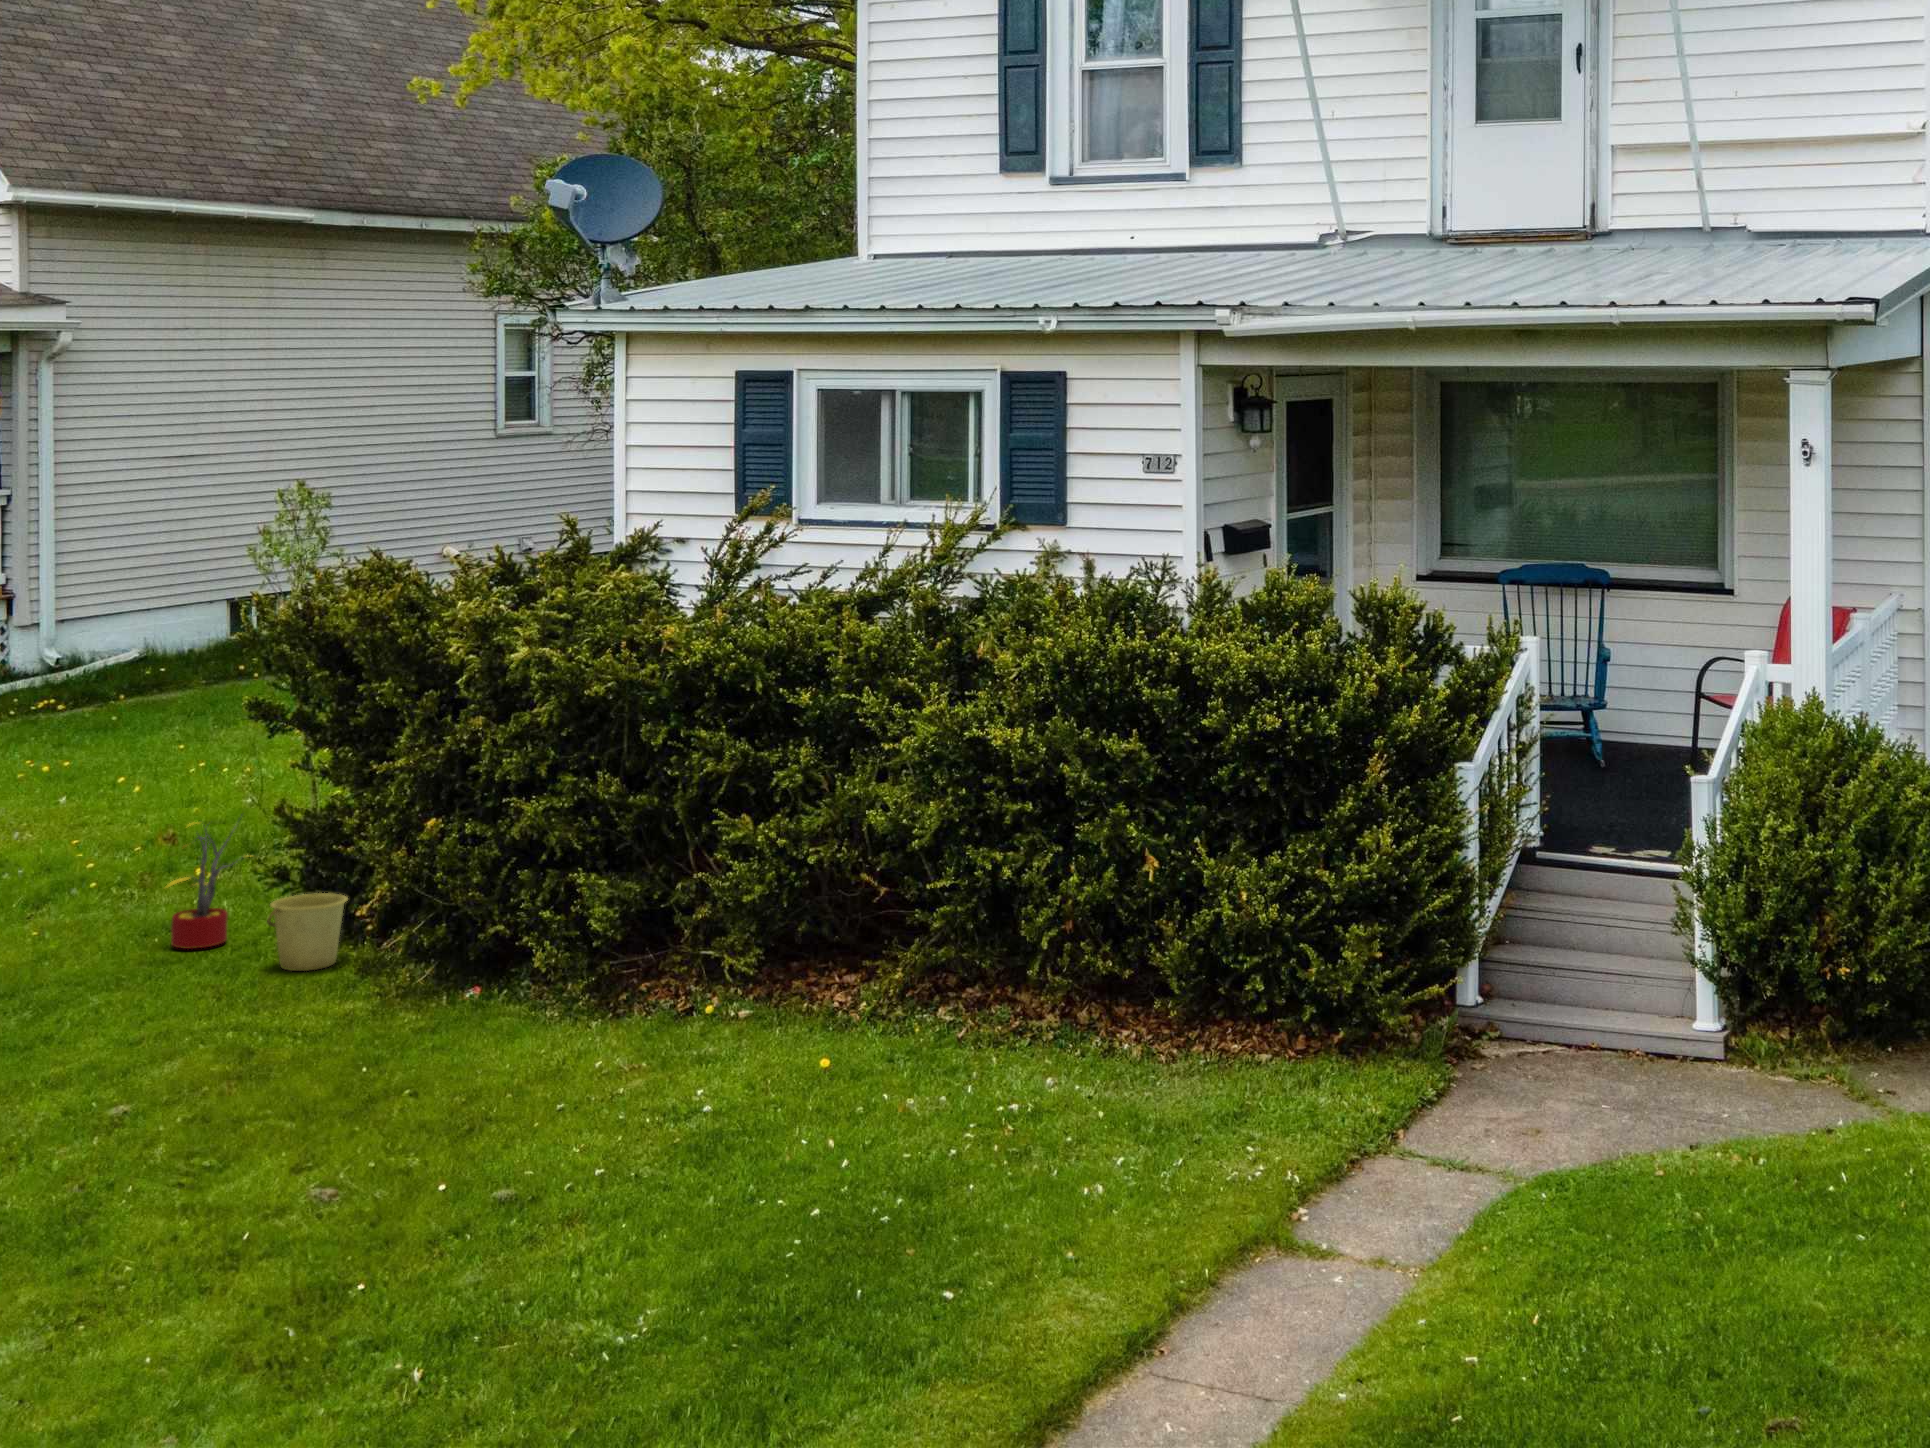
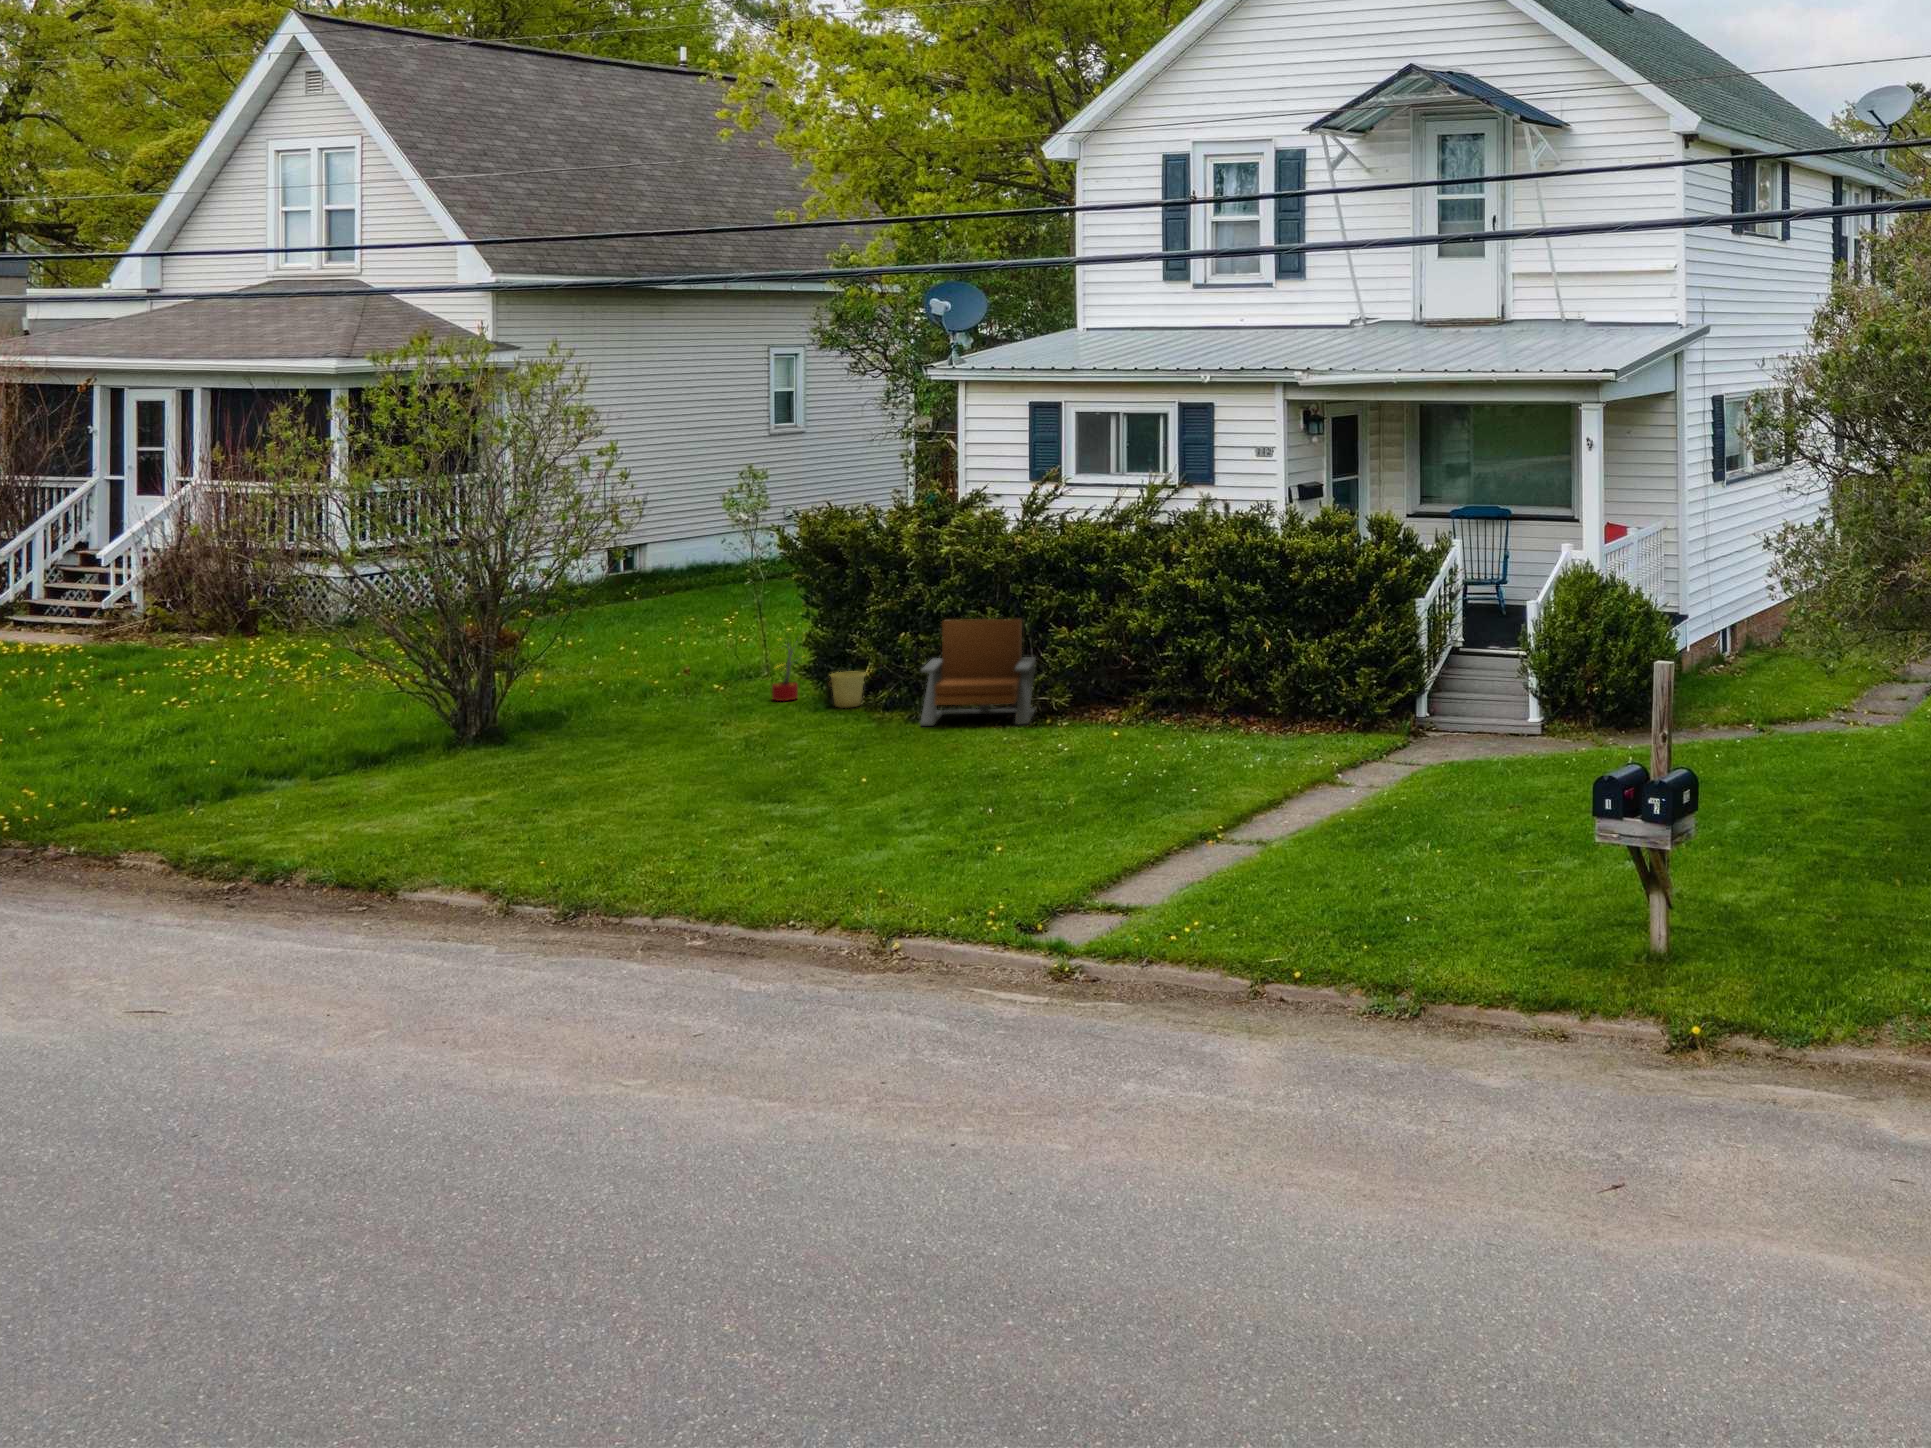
lounge chair: none [409,797,680,1034] -> present [920,619,1036,726]

